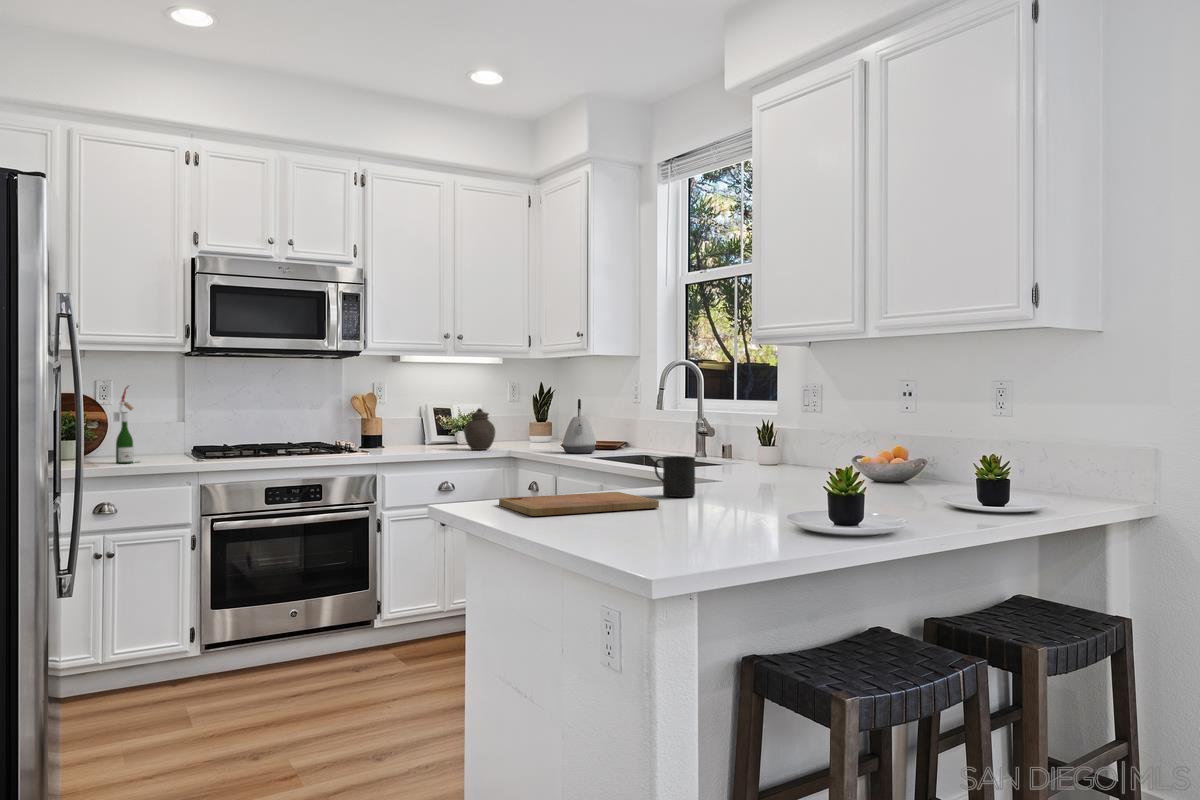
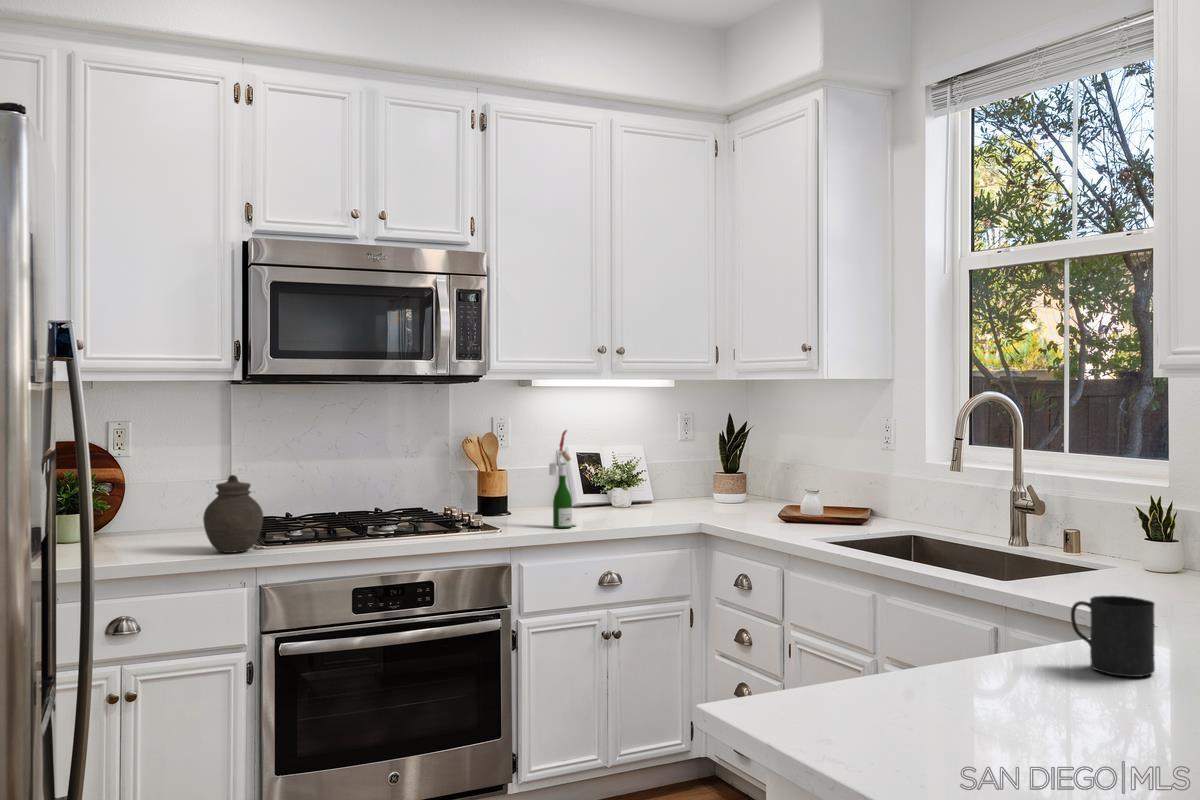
wine bottle: present [113,386,140,463] -> present [549,430,576,528]
kettle: present [562,399,596,453] -> none [788,449,841,533]
jar: present [464,408,495,450] -> present [203,475,263,553]
cutting board: present [499,492,659,516] -> none [822,665,1137,748]

